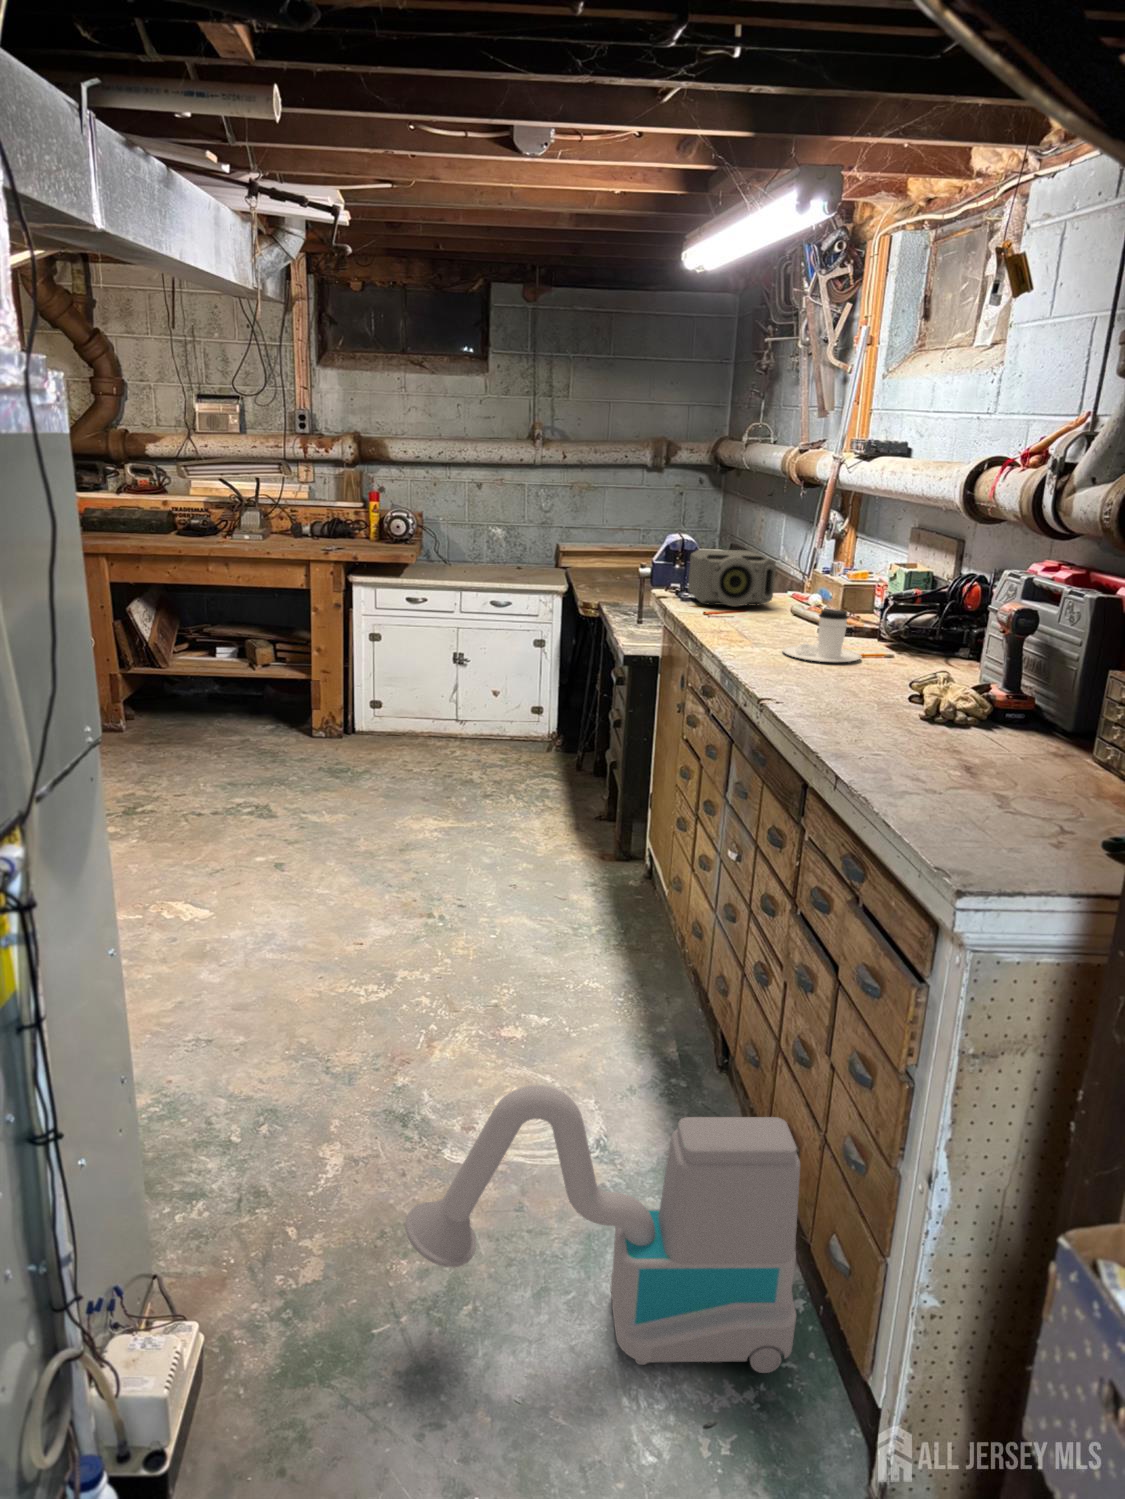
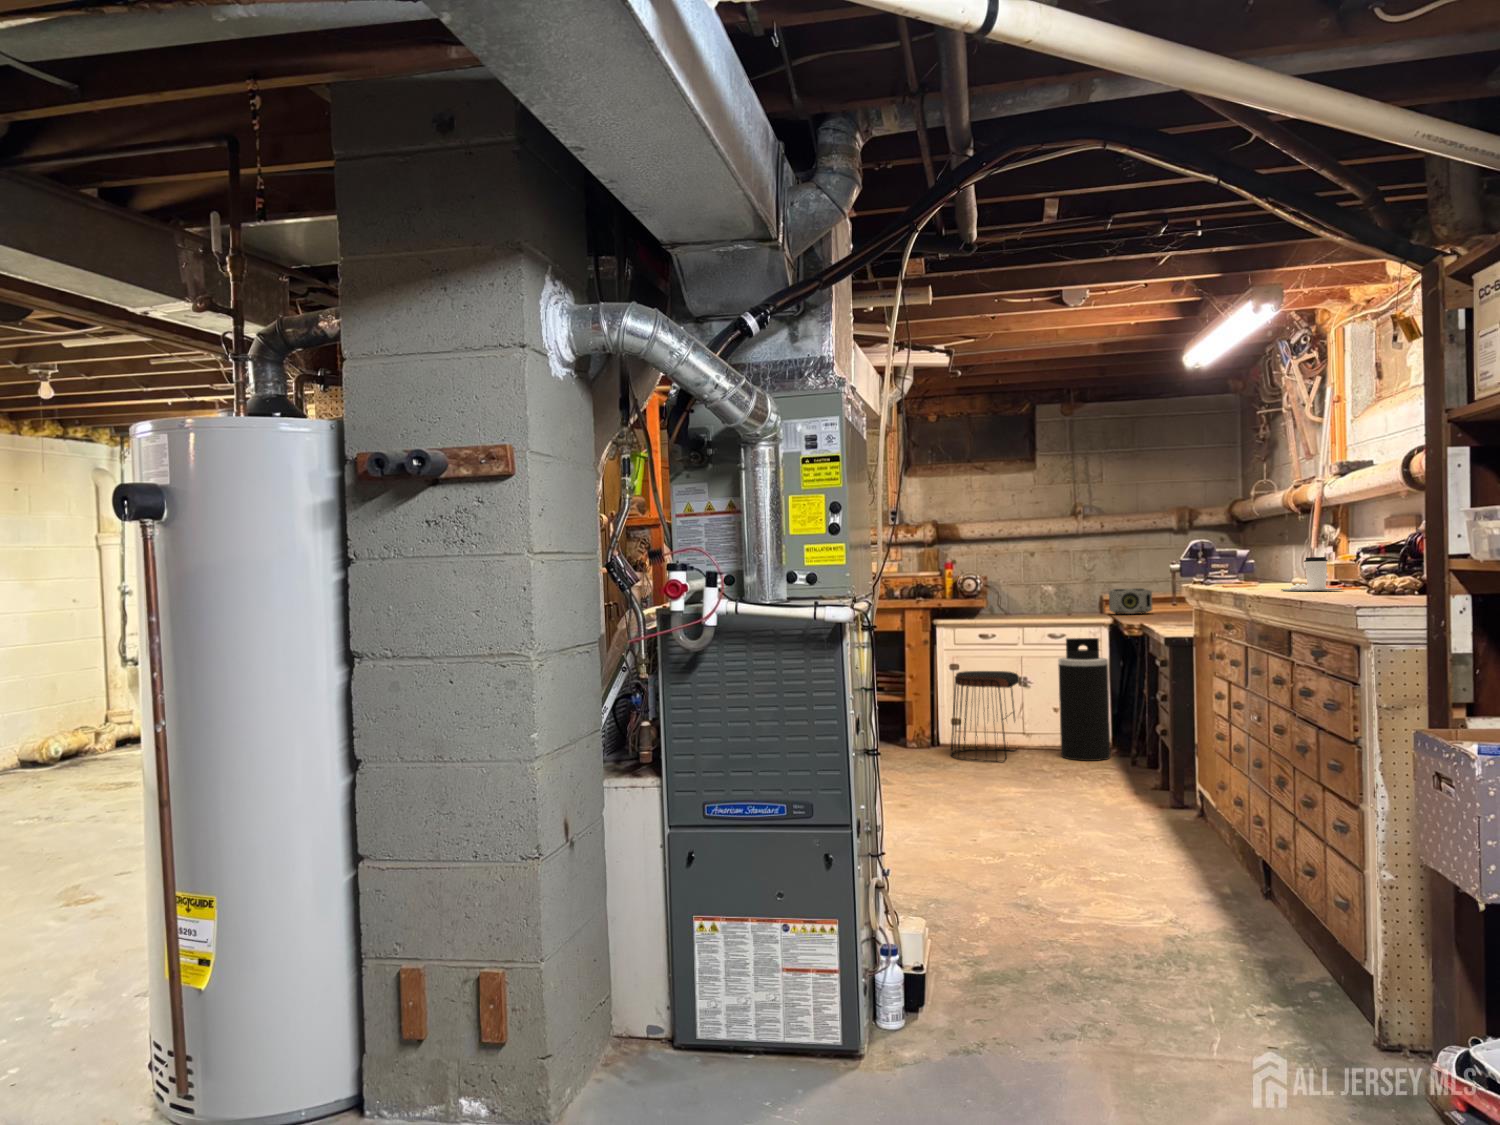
speaker: present [688,549,776,606] -> present [1109,588,1152,614]
trash can: none [498,615,558,765] -> present [1058,638,1111,761]
stool: none [364,650,453,771] -> present [951,671,1019,762]
vacuum cleaner: present [405,1085,800,1373] -> none [1041,791,1320,1003]

